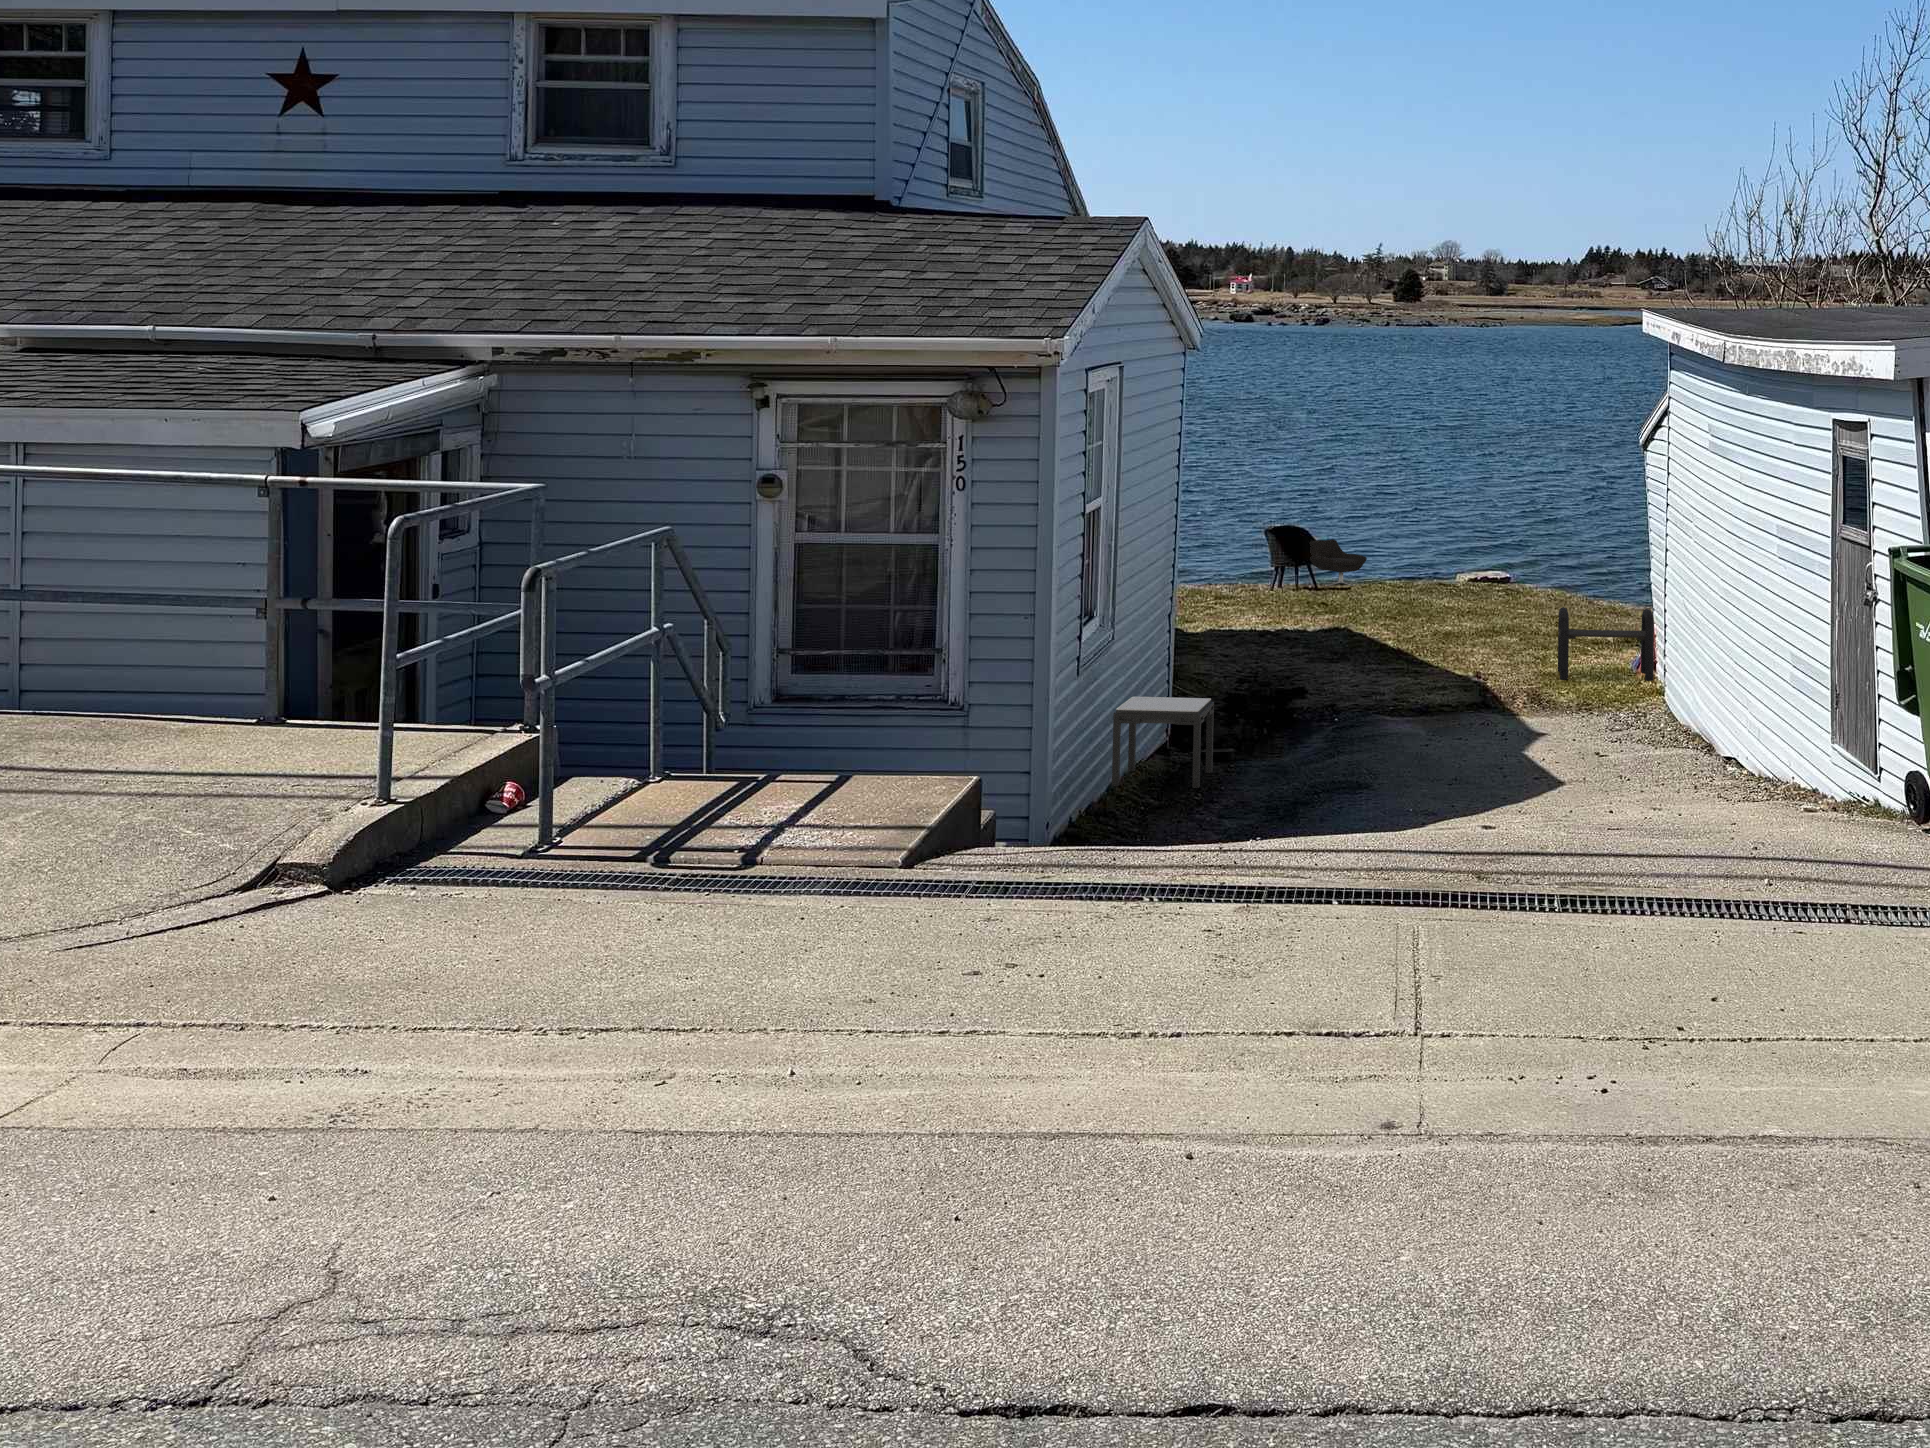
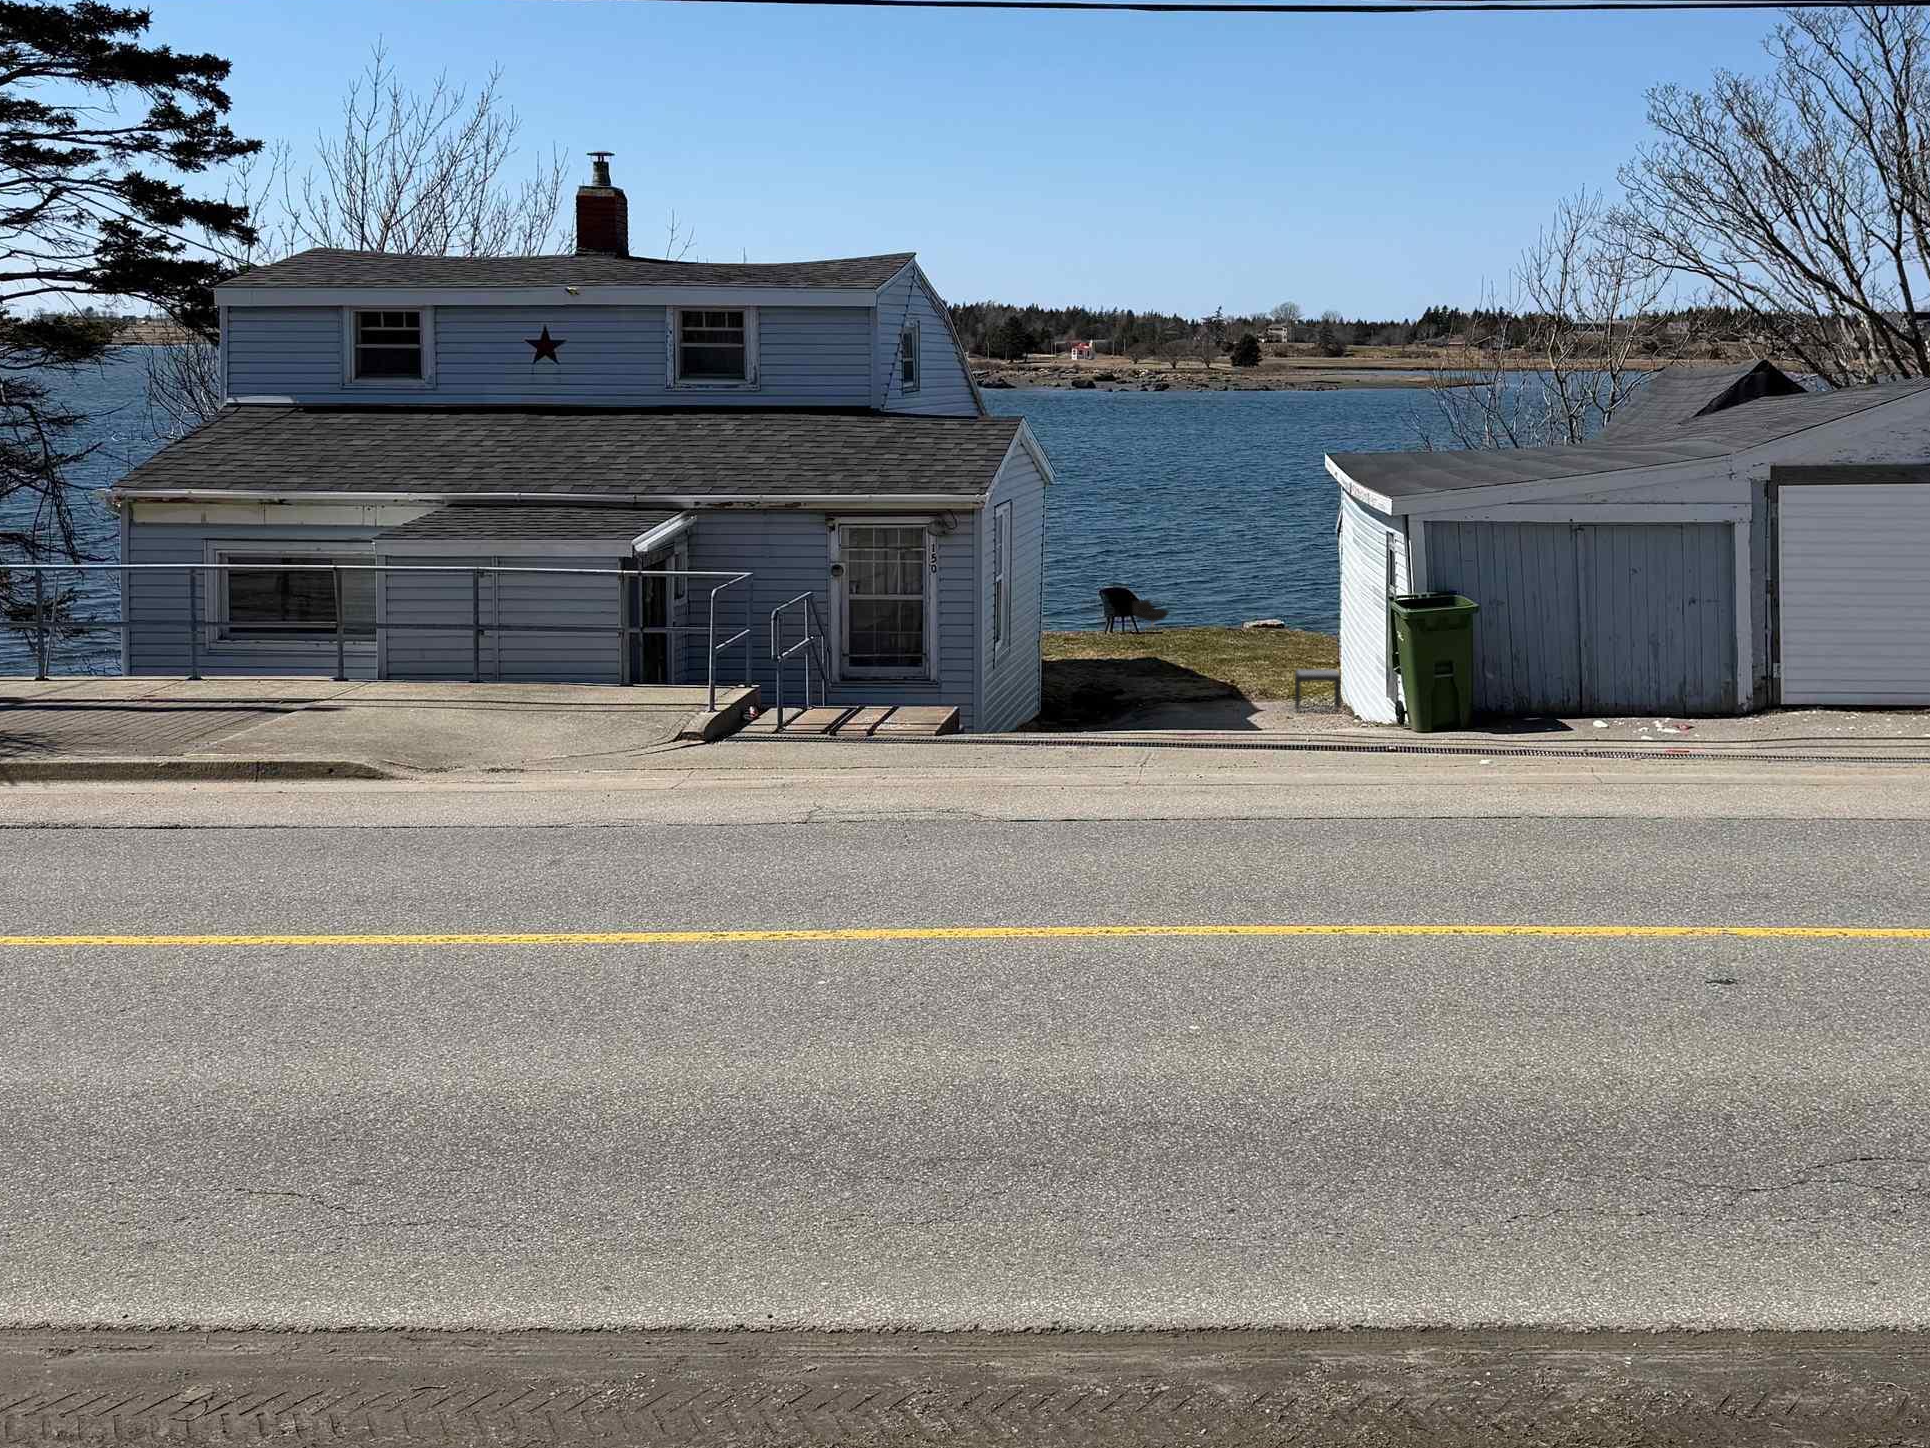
bench: present [1558,607,1654,681] -> none [1273,637,1328,679]
side table: present [1112,697,1214,788] -> present [1295,670,1341,712]

